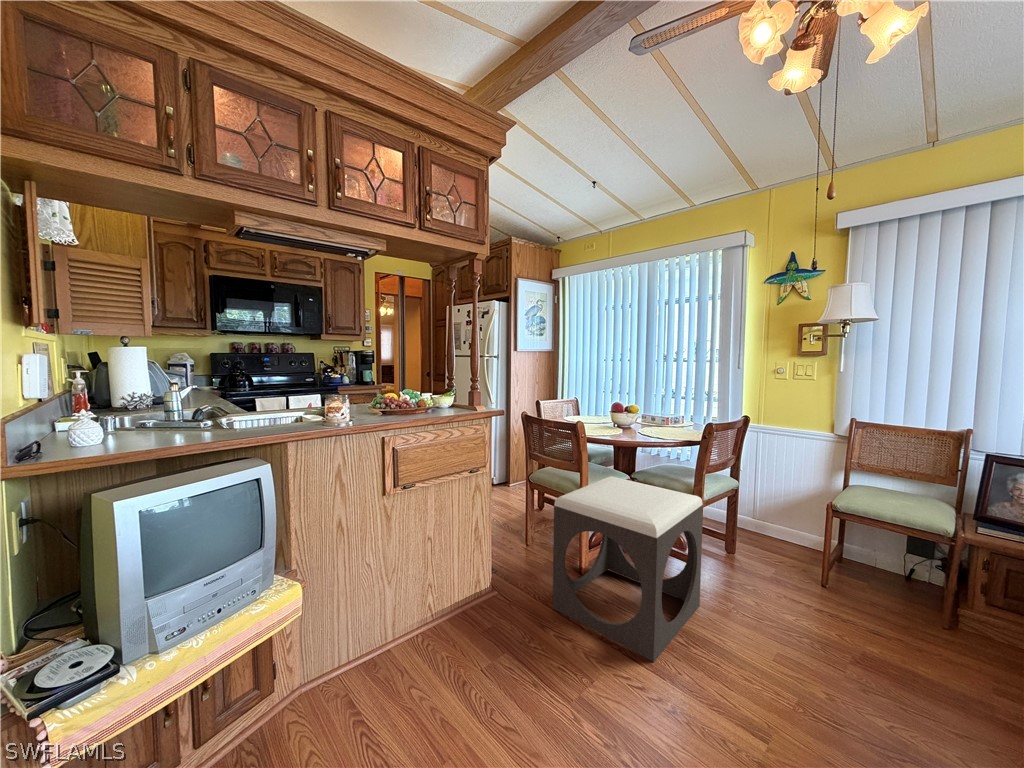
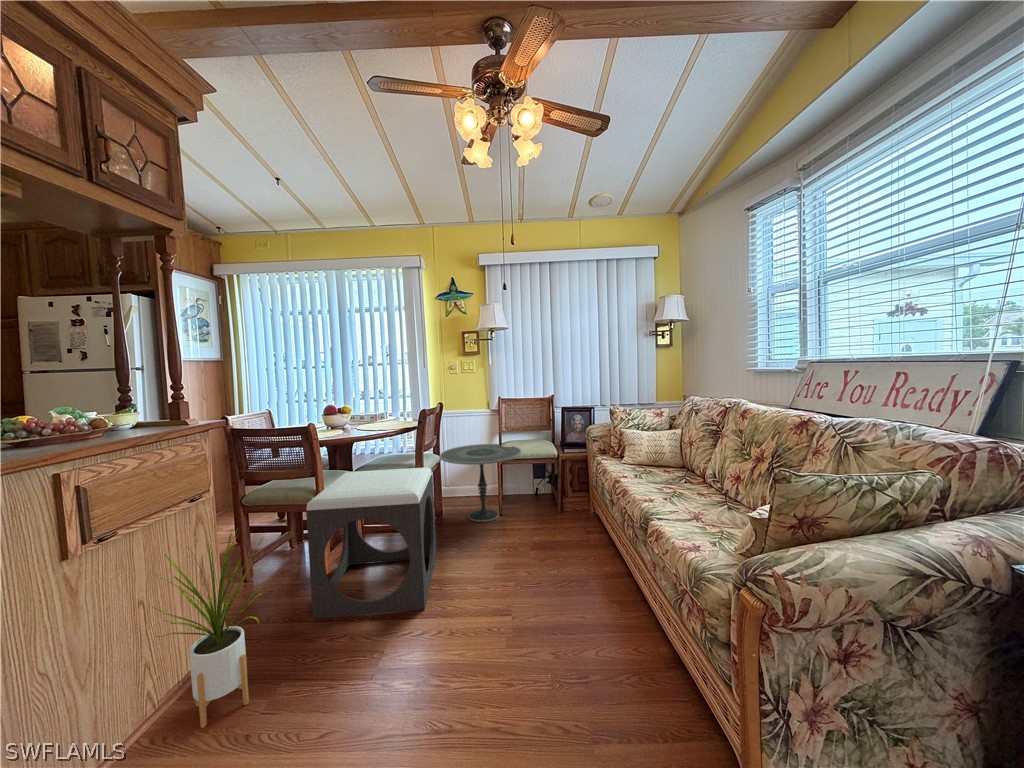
side table: none [734,477,874,593] -> present [440,444,522,522]
house plant: none [428,499,505,654] -> present [150,531,269,728]

